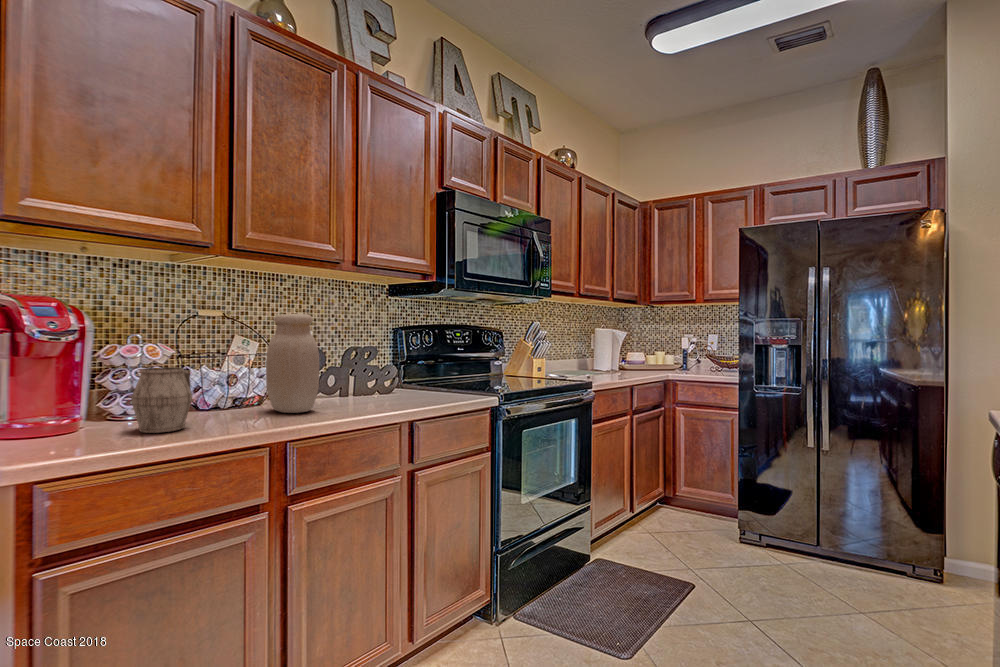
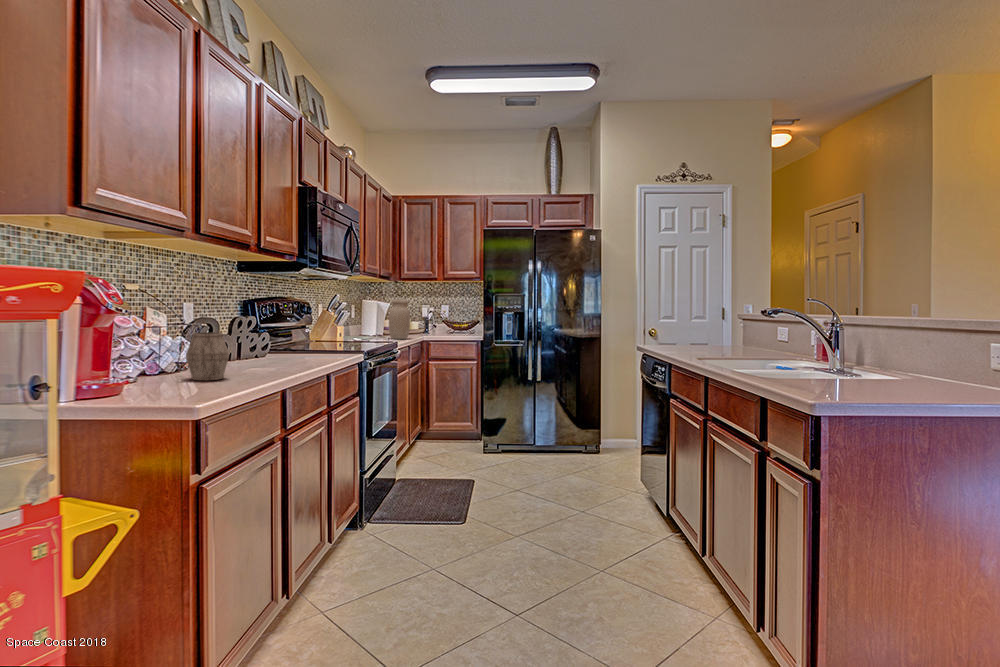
jar: present [266,314,319,413] -> present [389,299,410,339]

